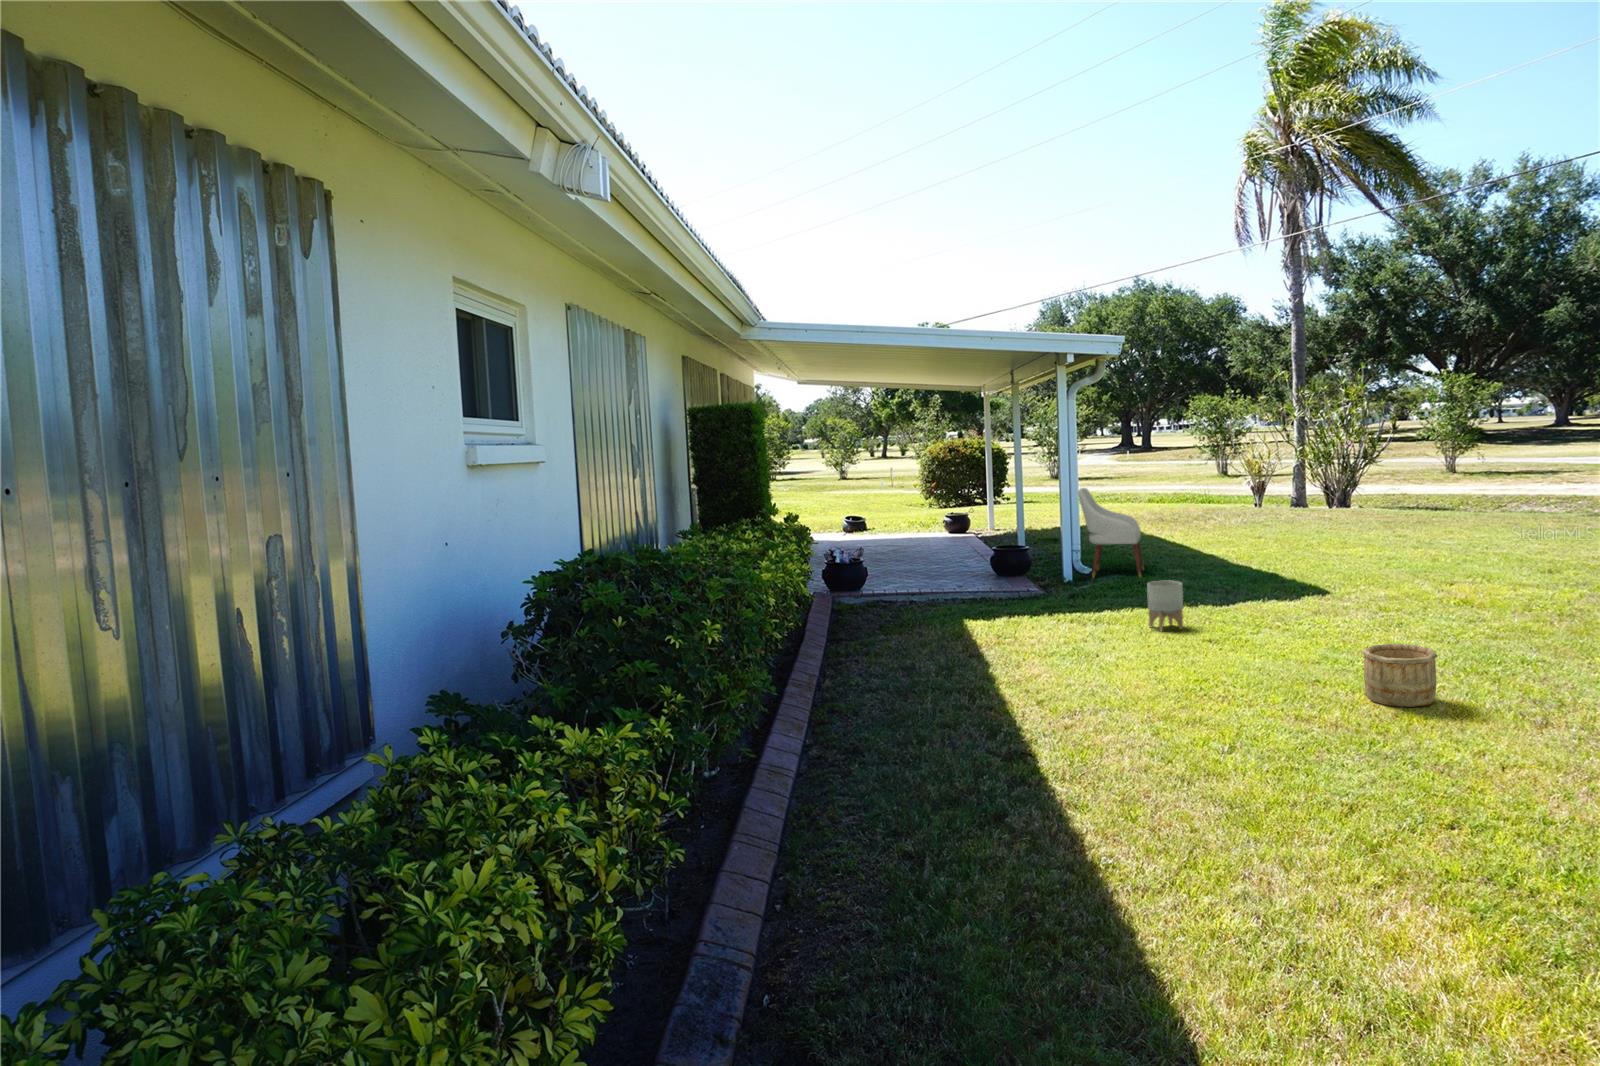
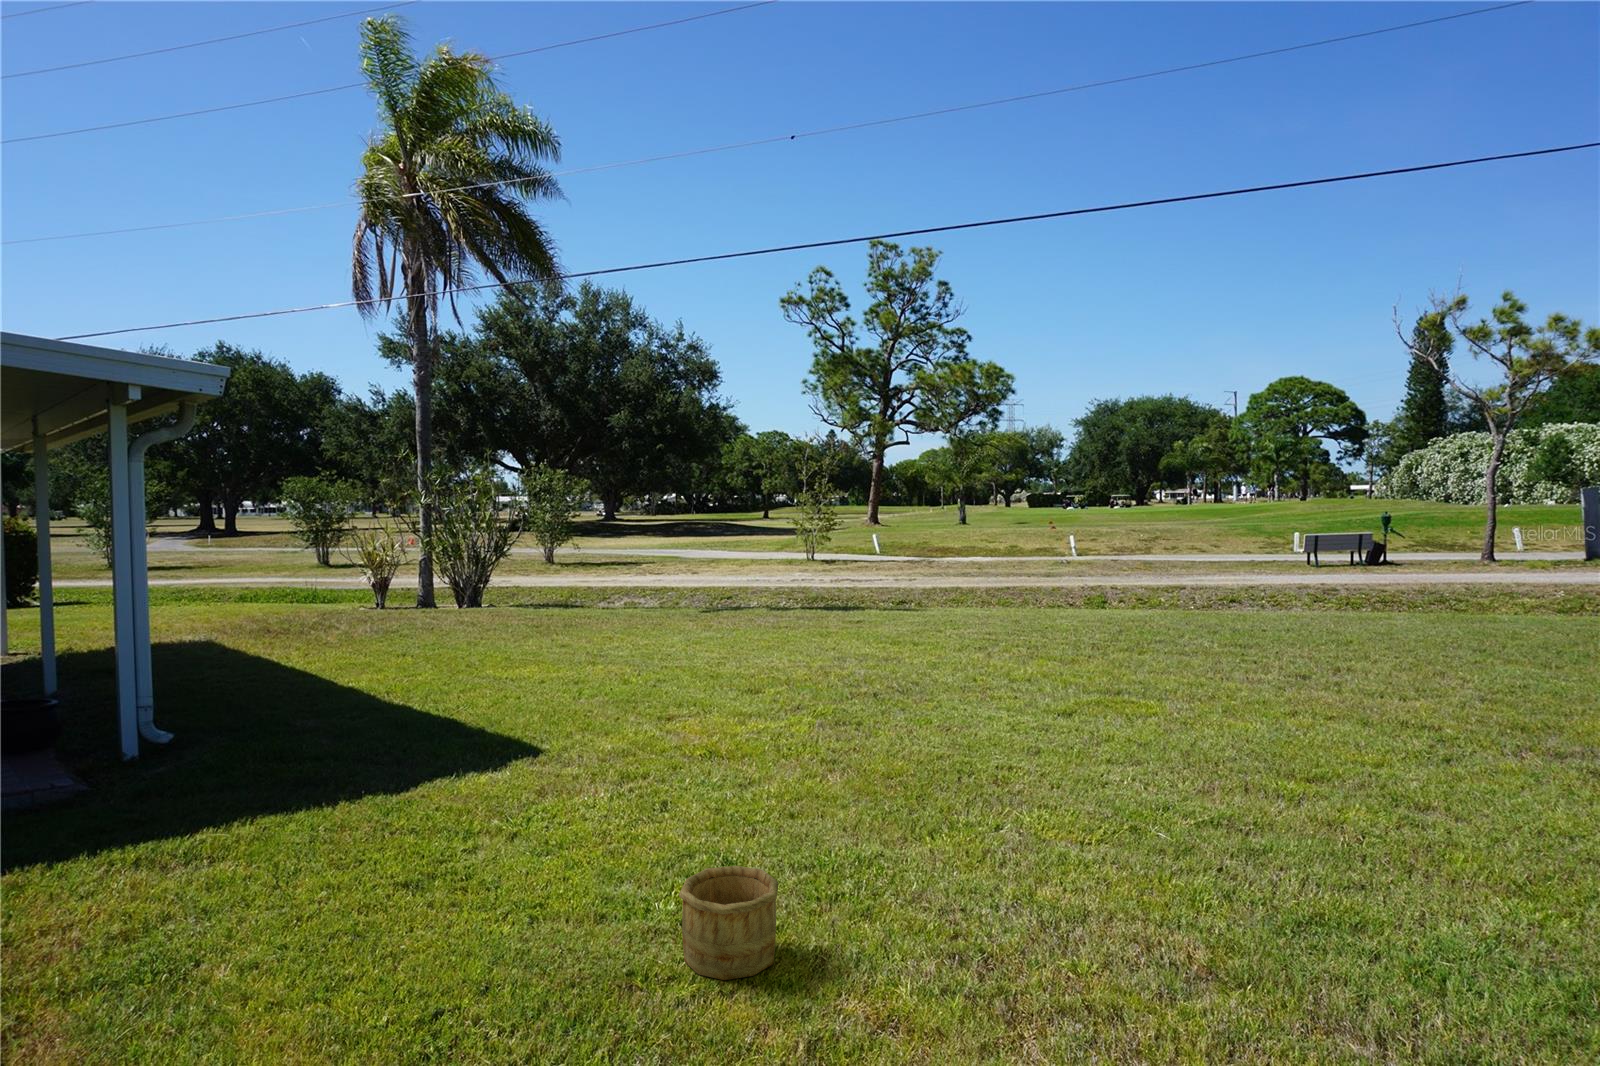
chair: present [1078,488,1144,578] -> none [148,605,260,750]
planter: present [1147,581,1183,632] -> none [288,770,351,863]

